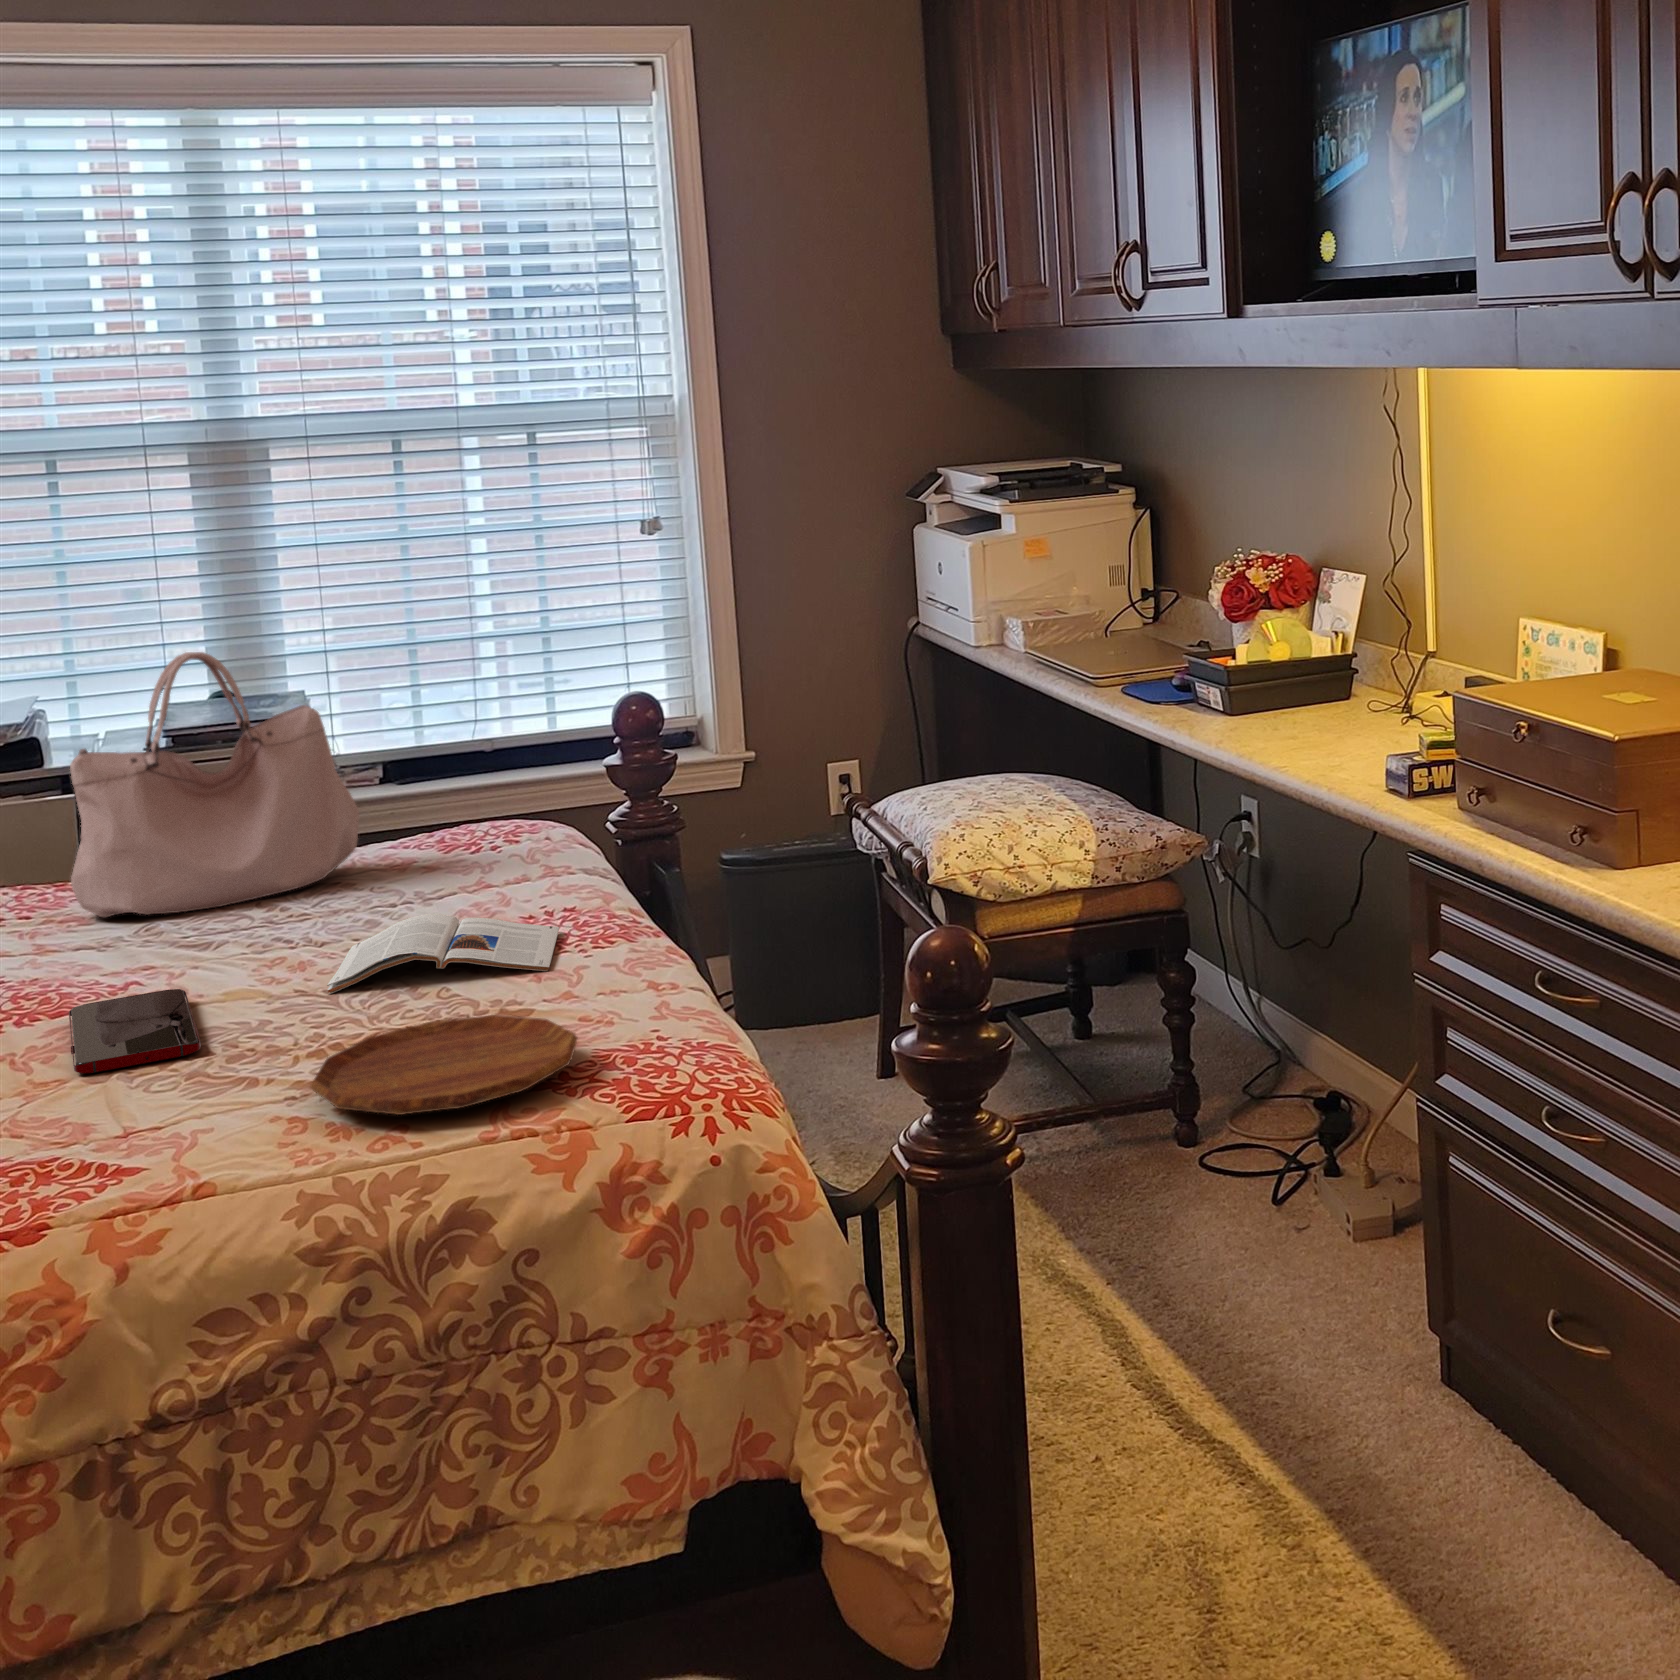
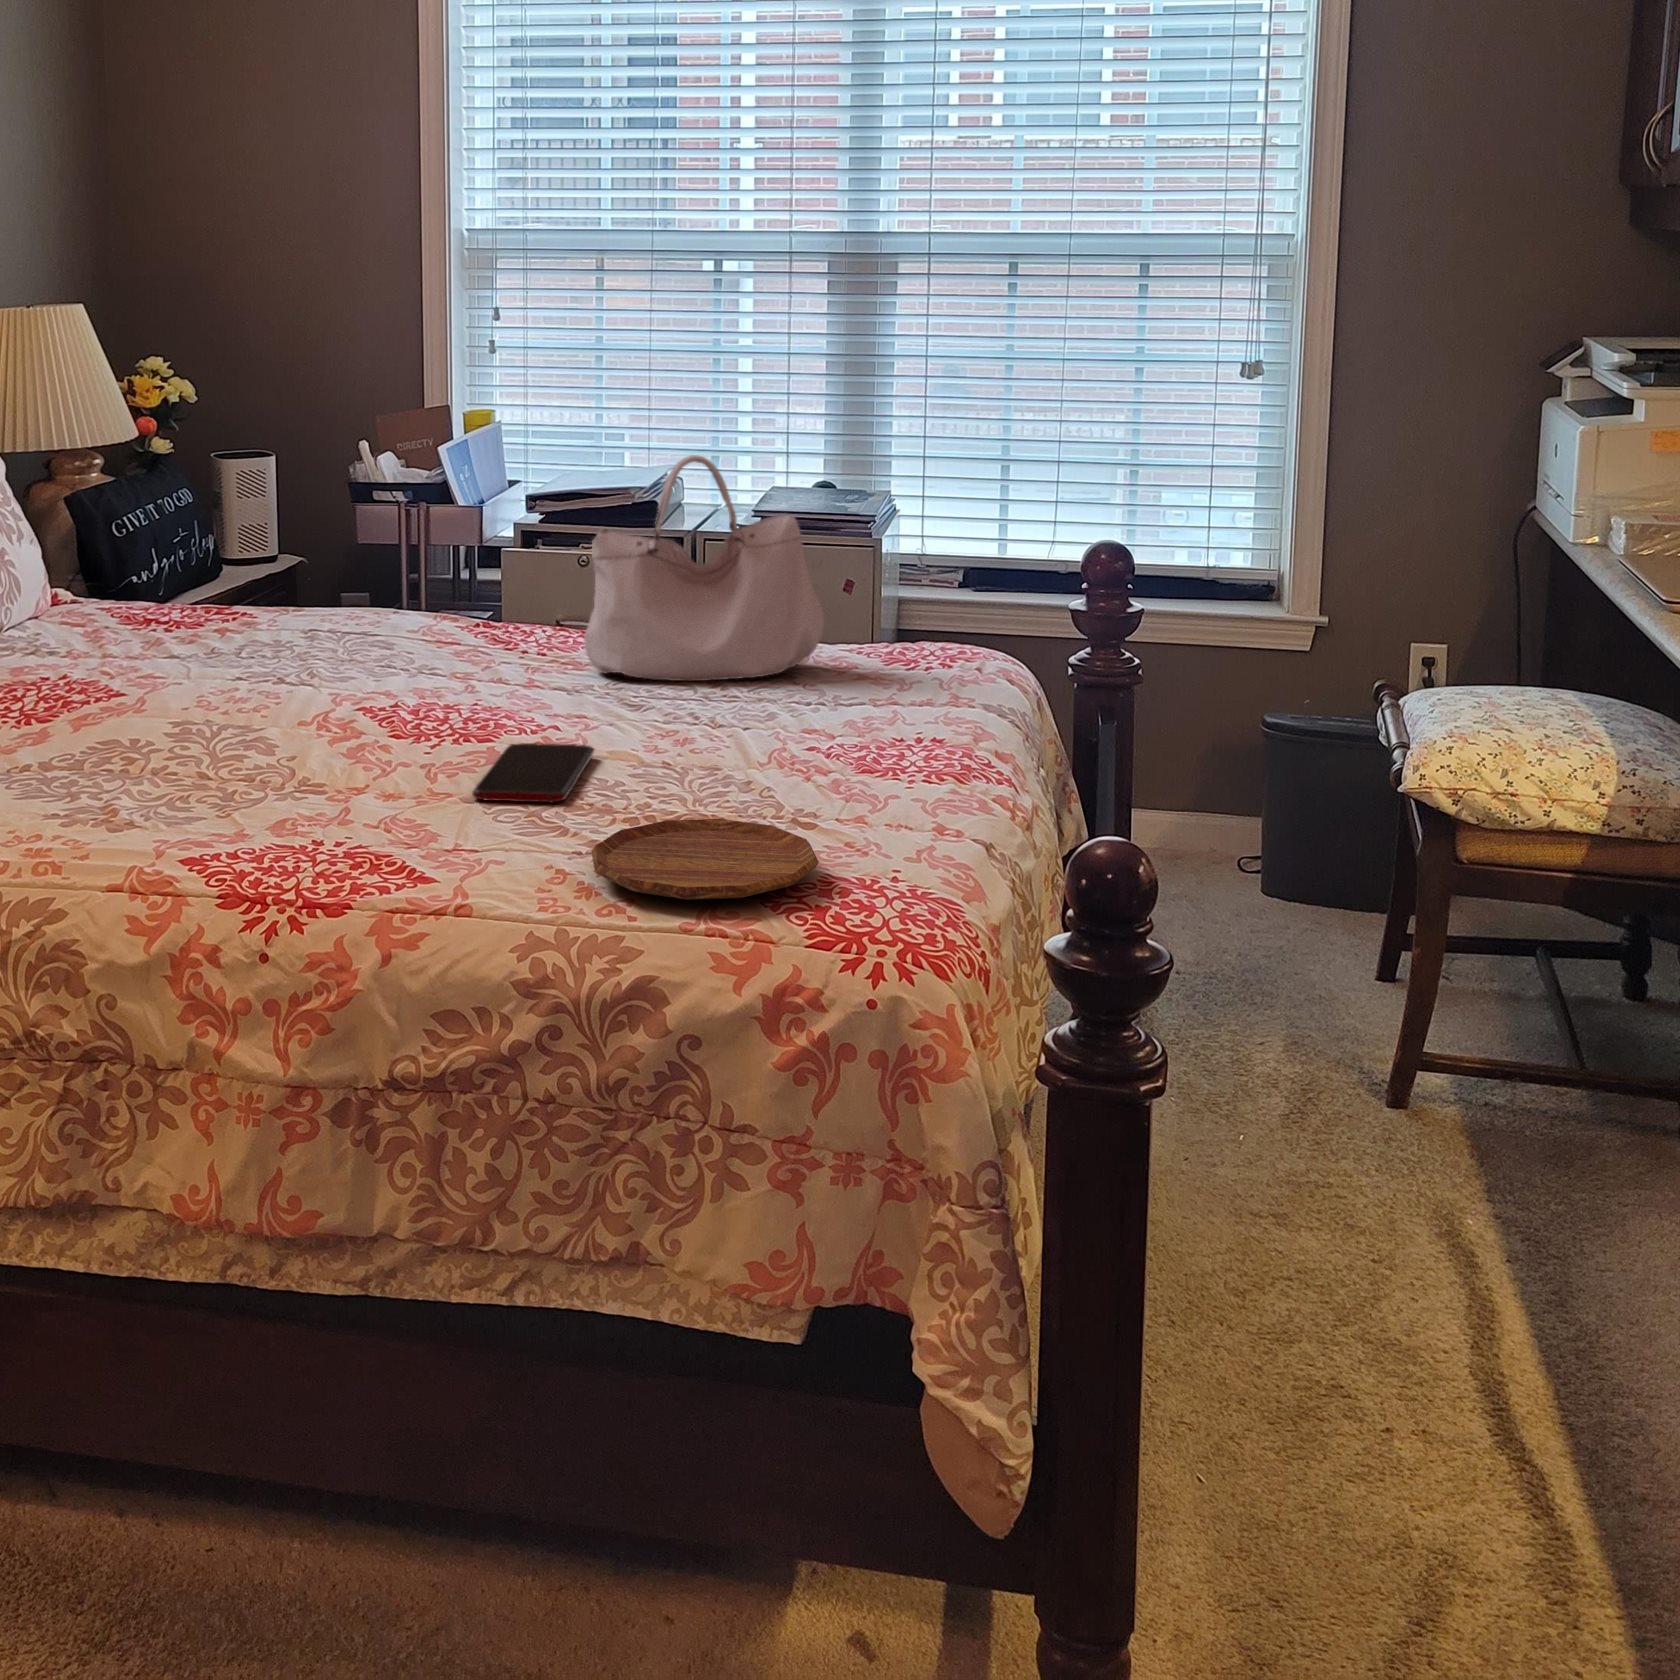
magazine: present [327,913,559,994] -> none [695,722,921,797]

